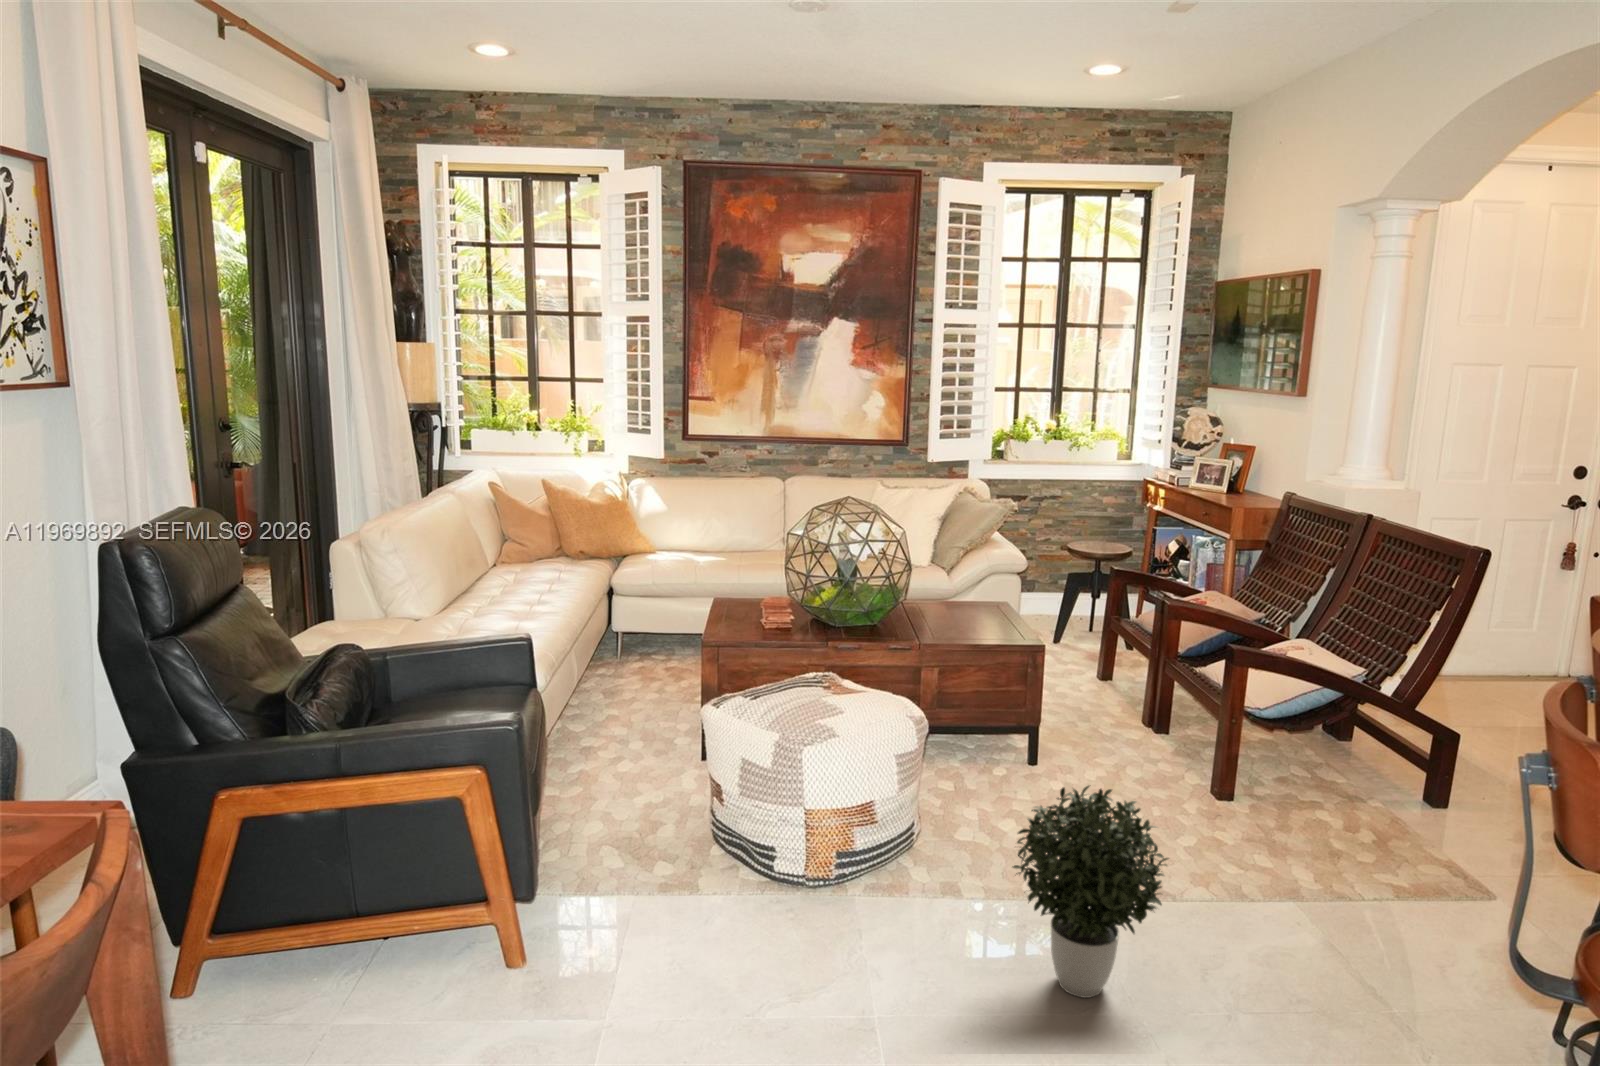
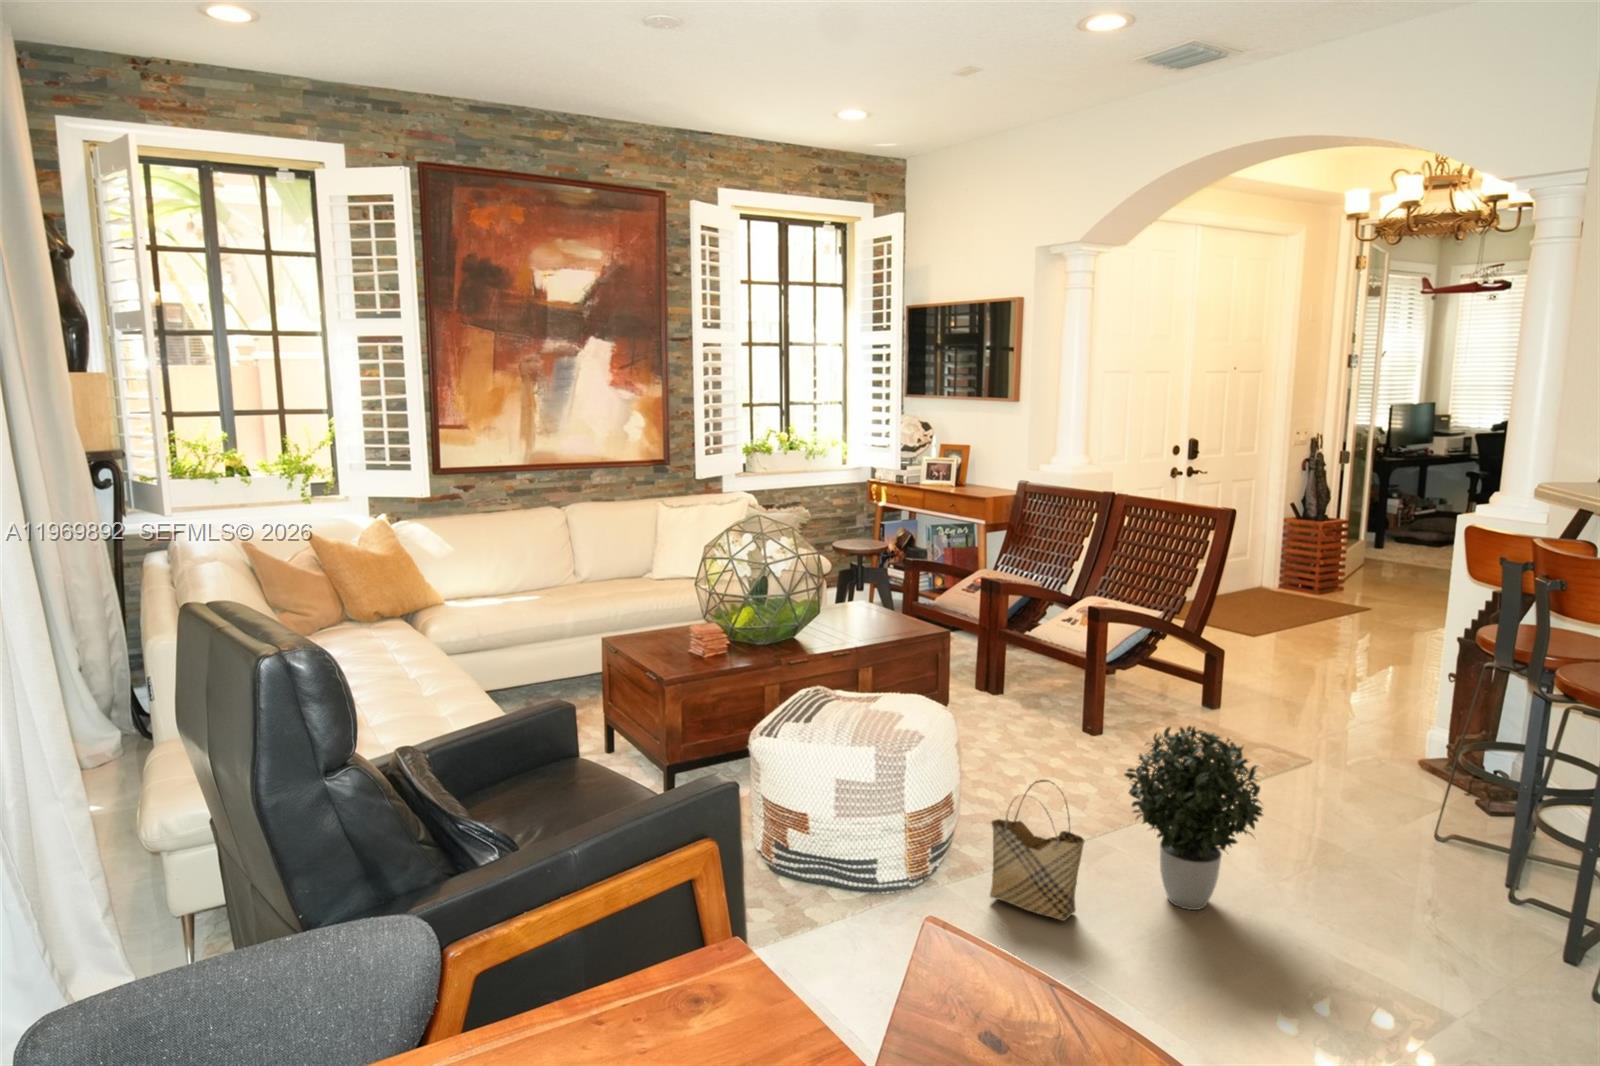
woven basket: none [873,809,953,959] -> present [990,780,1084,921]

